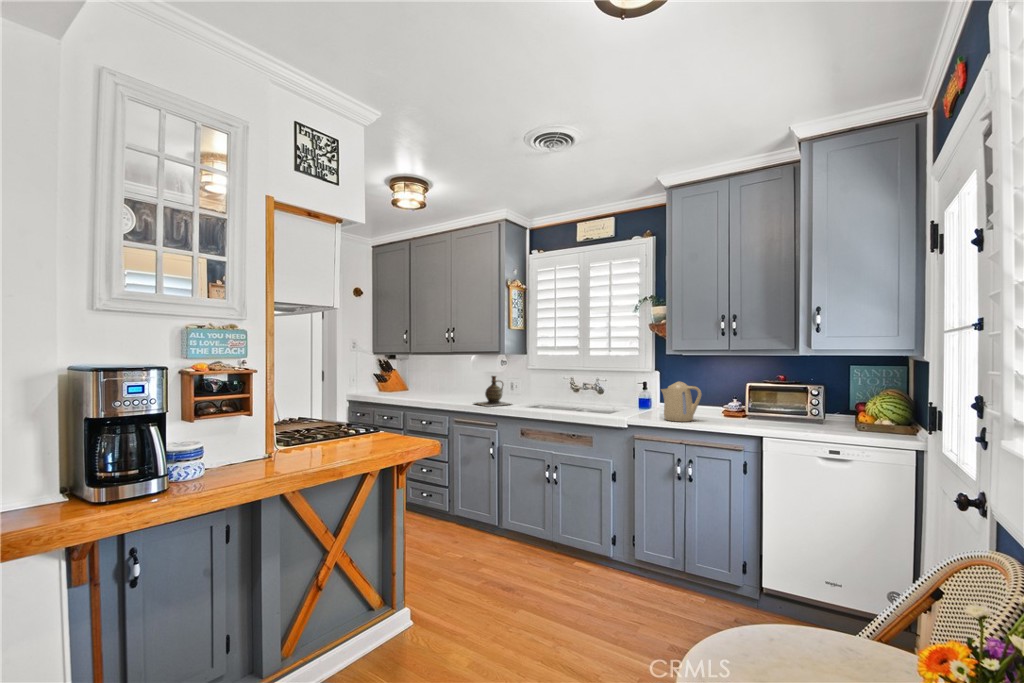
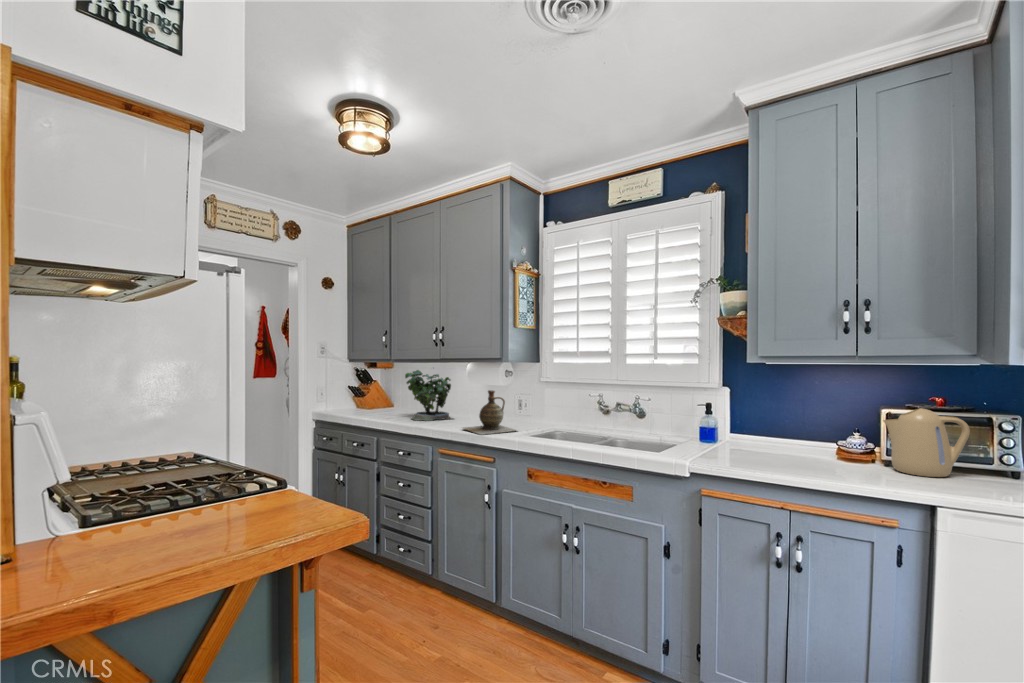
potted plant: none [425,359,464,400] -> present [405,370,453,421]
kettle: present [661,382,701,422] -> present [883,408,970,477]

